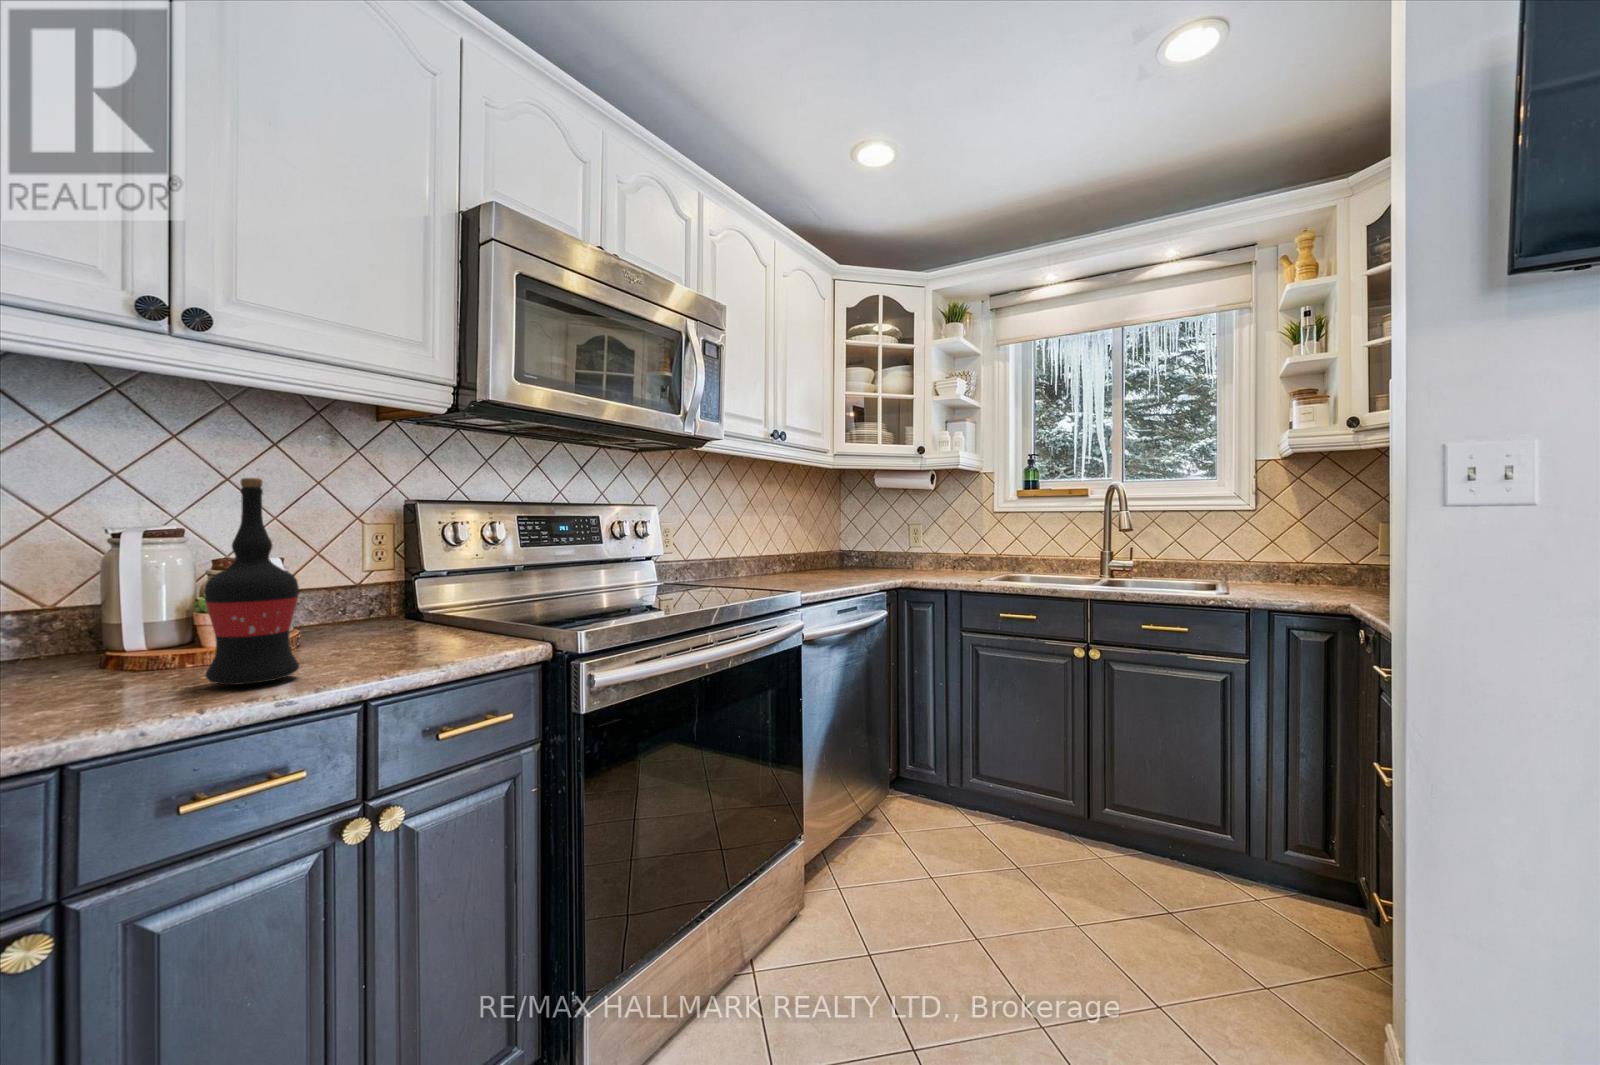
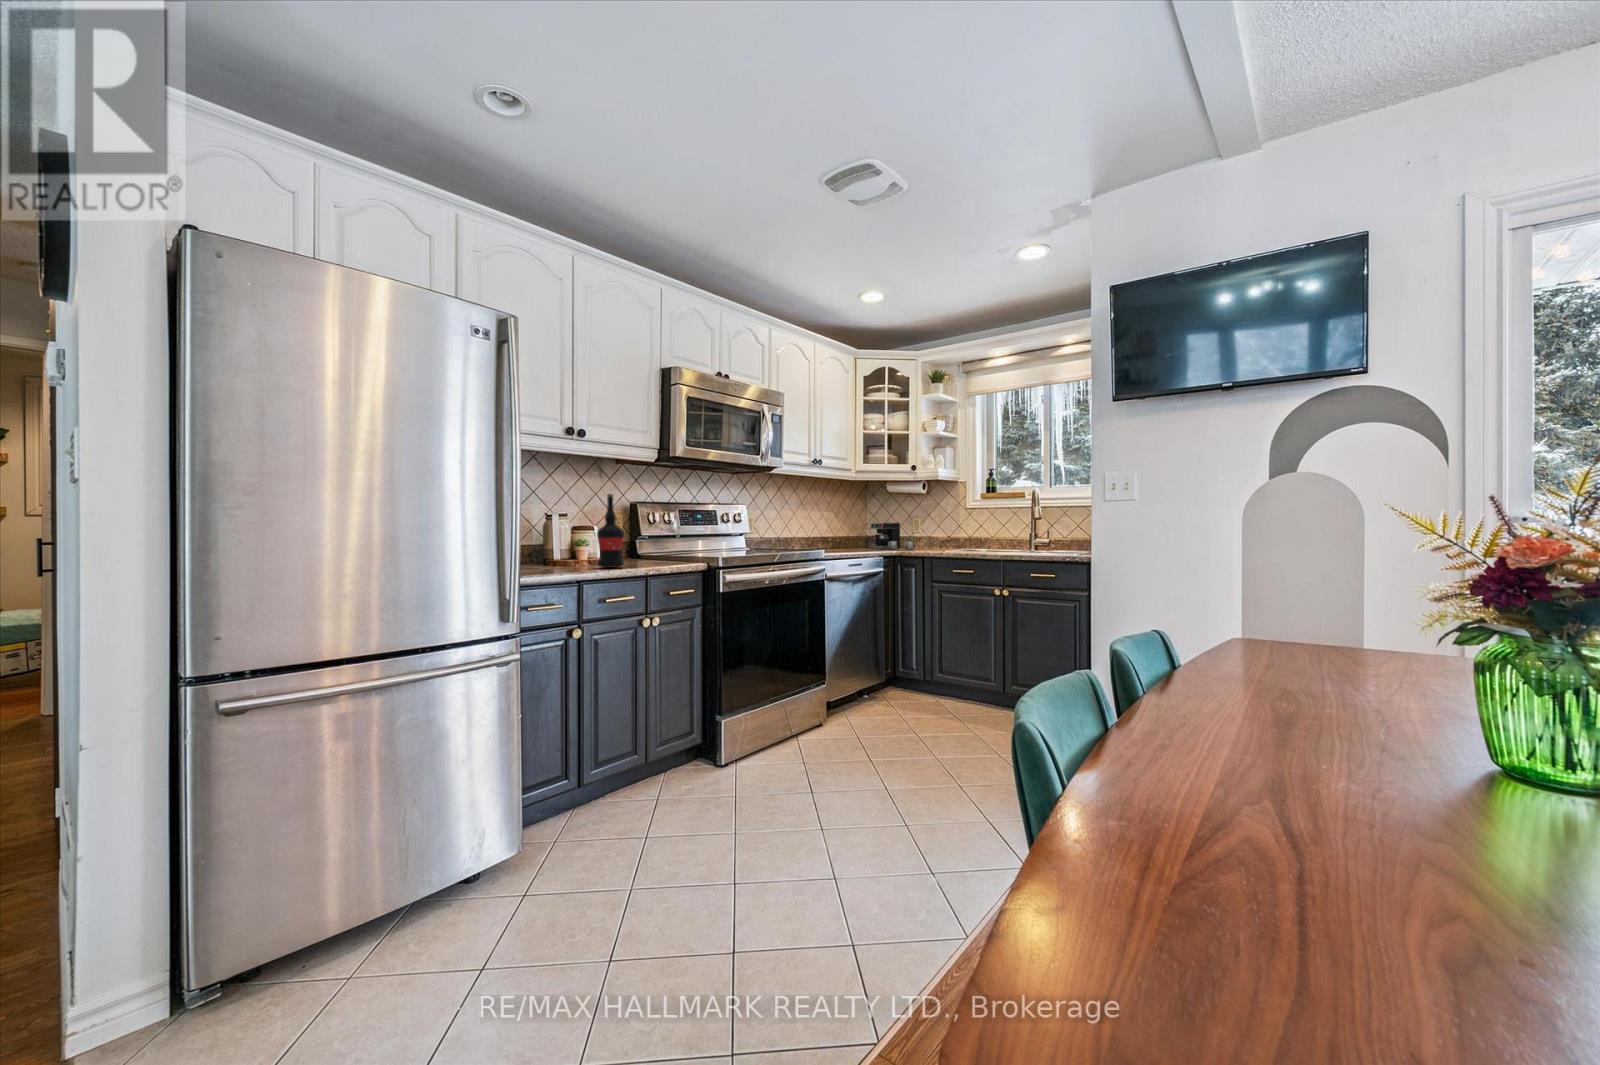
coffee maker: none [860,535,936,581] -> present [870,523,914,550]

